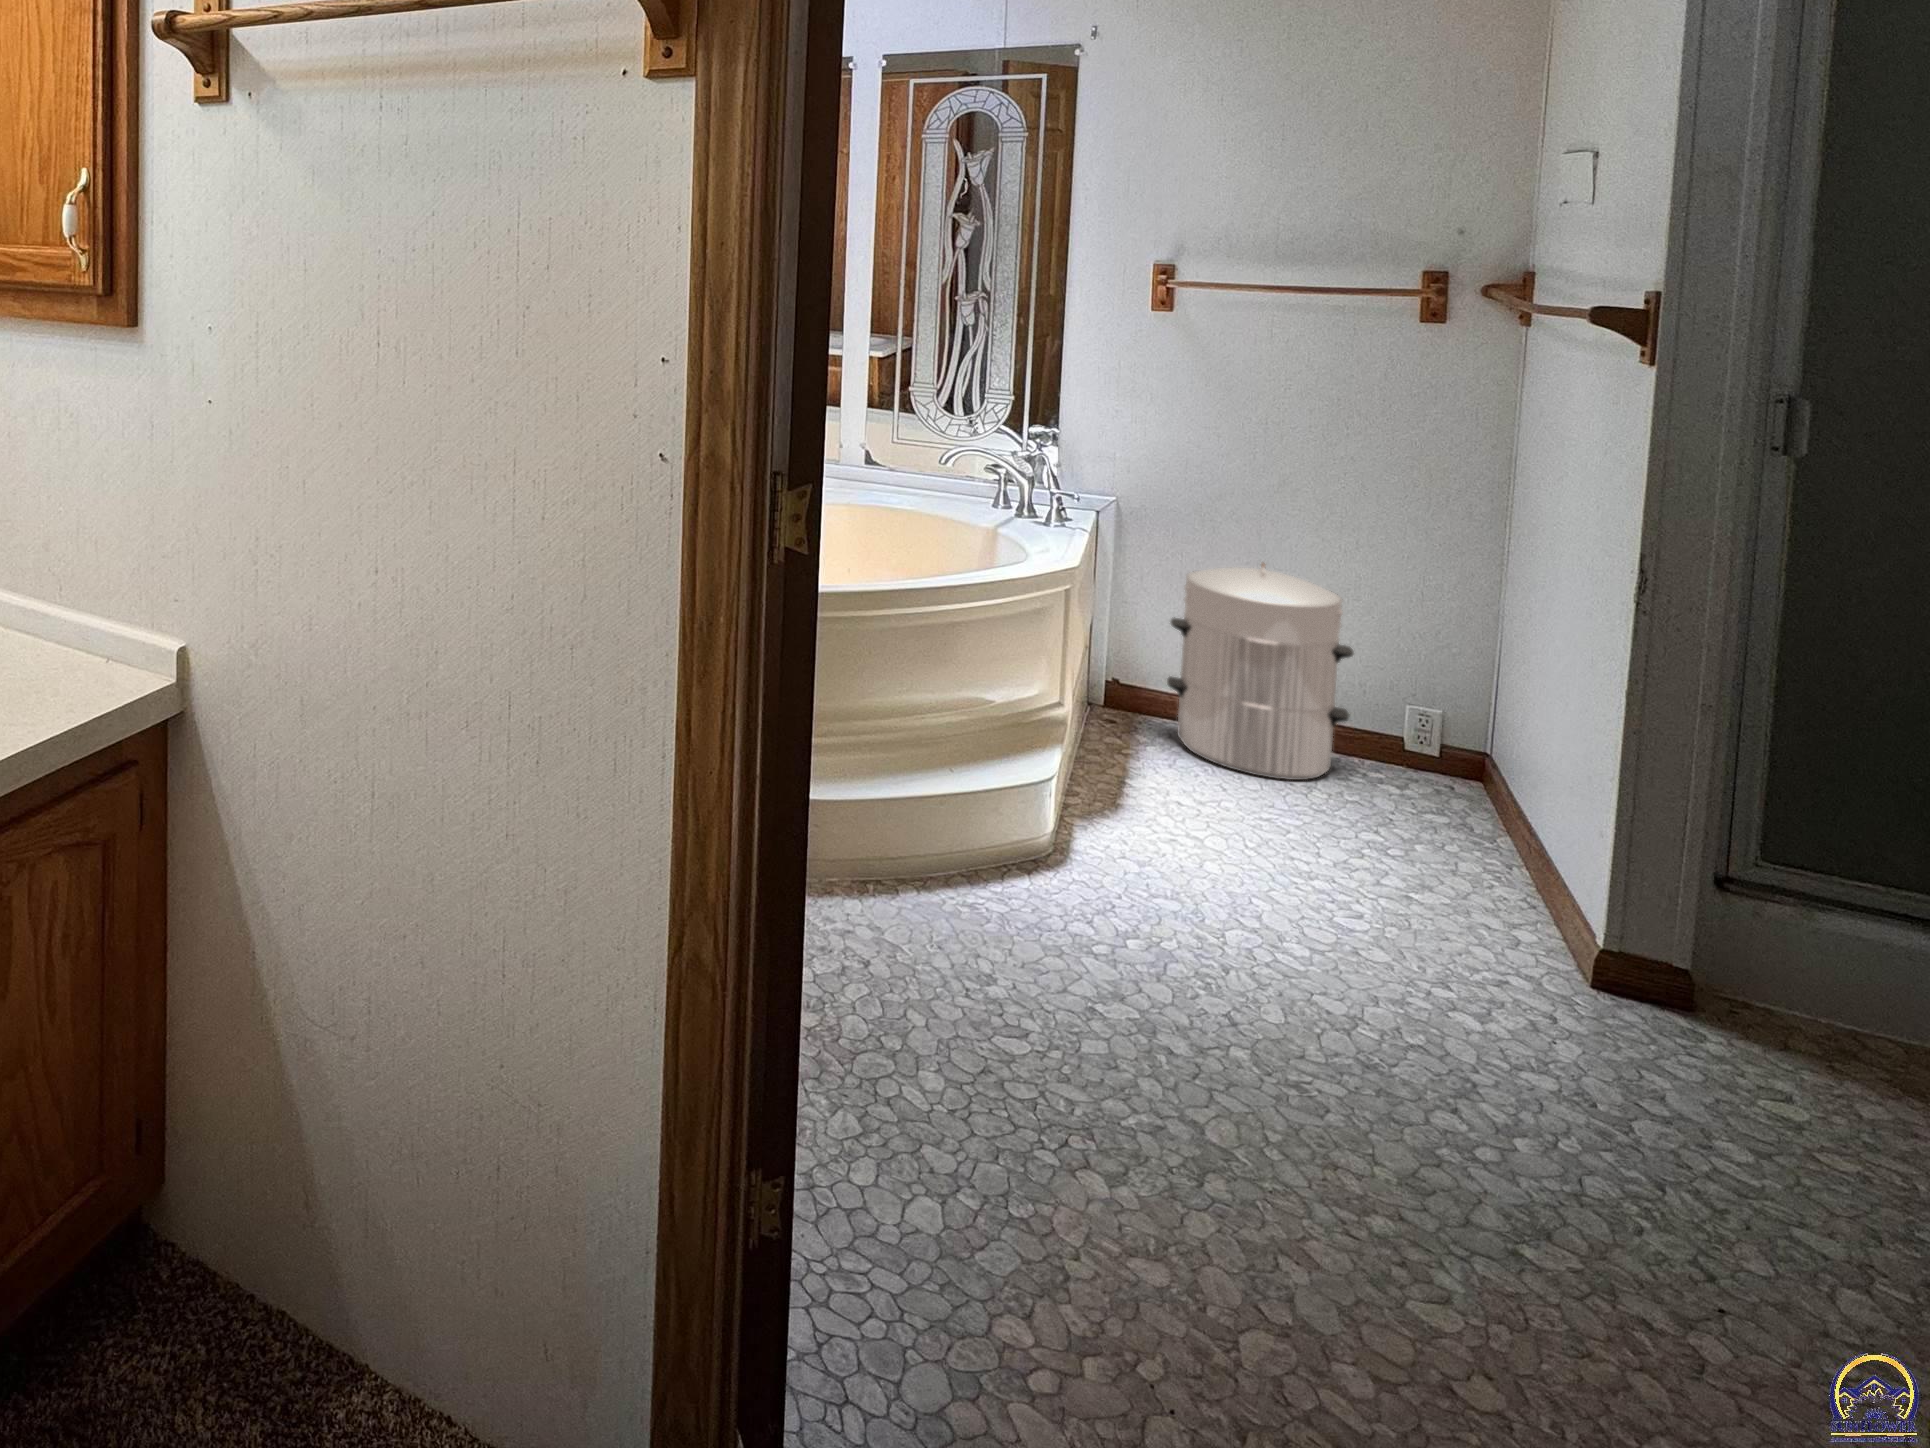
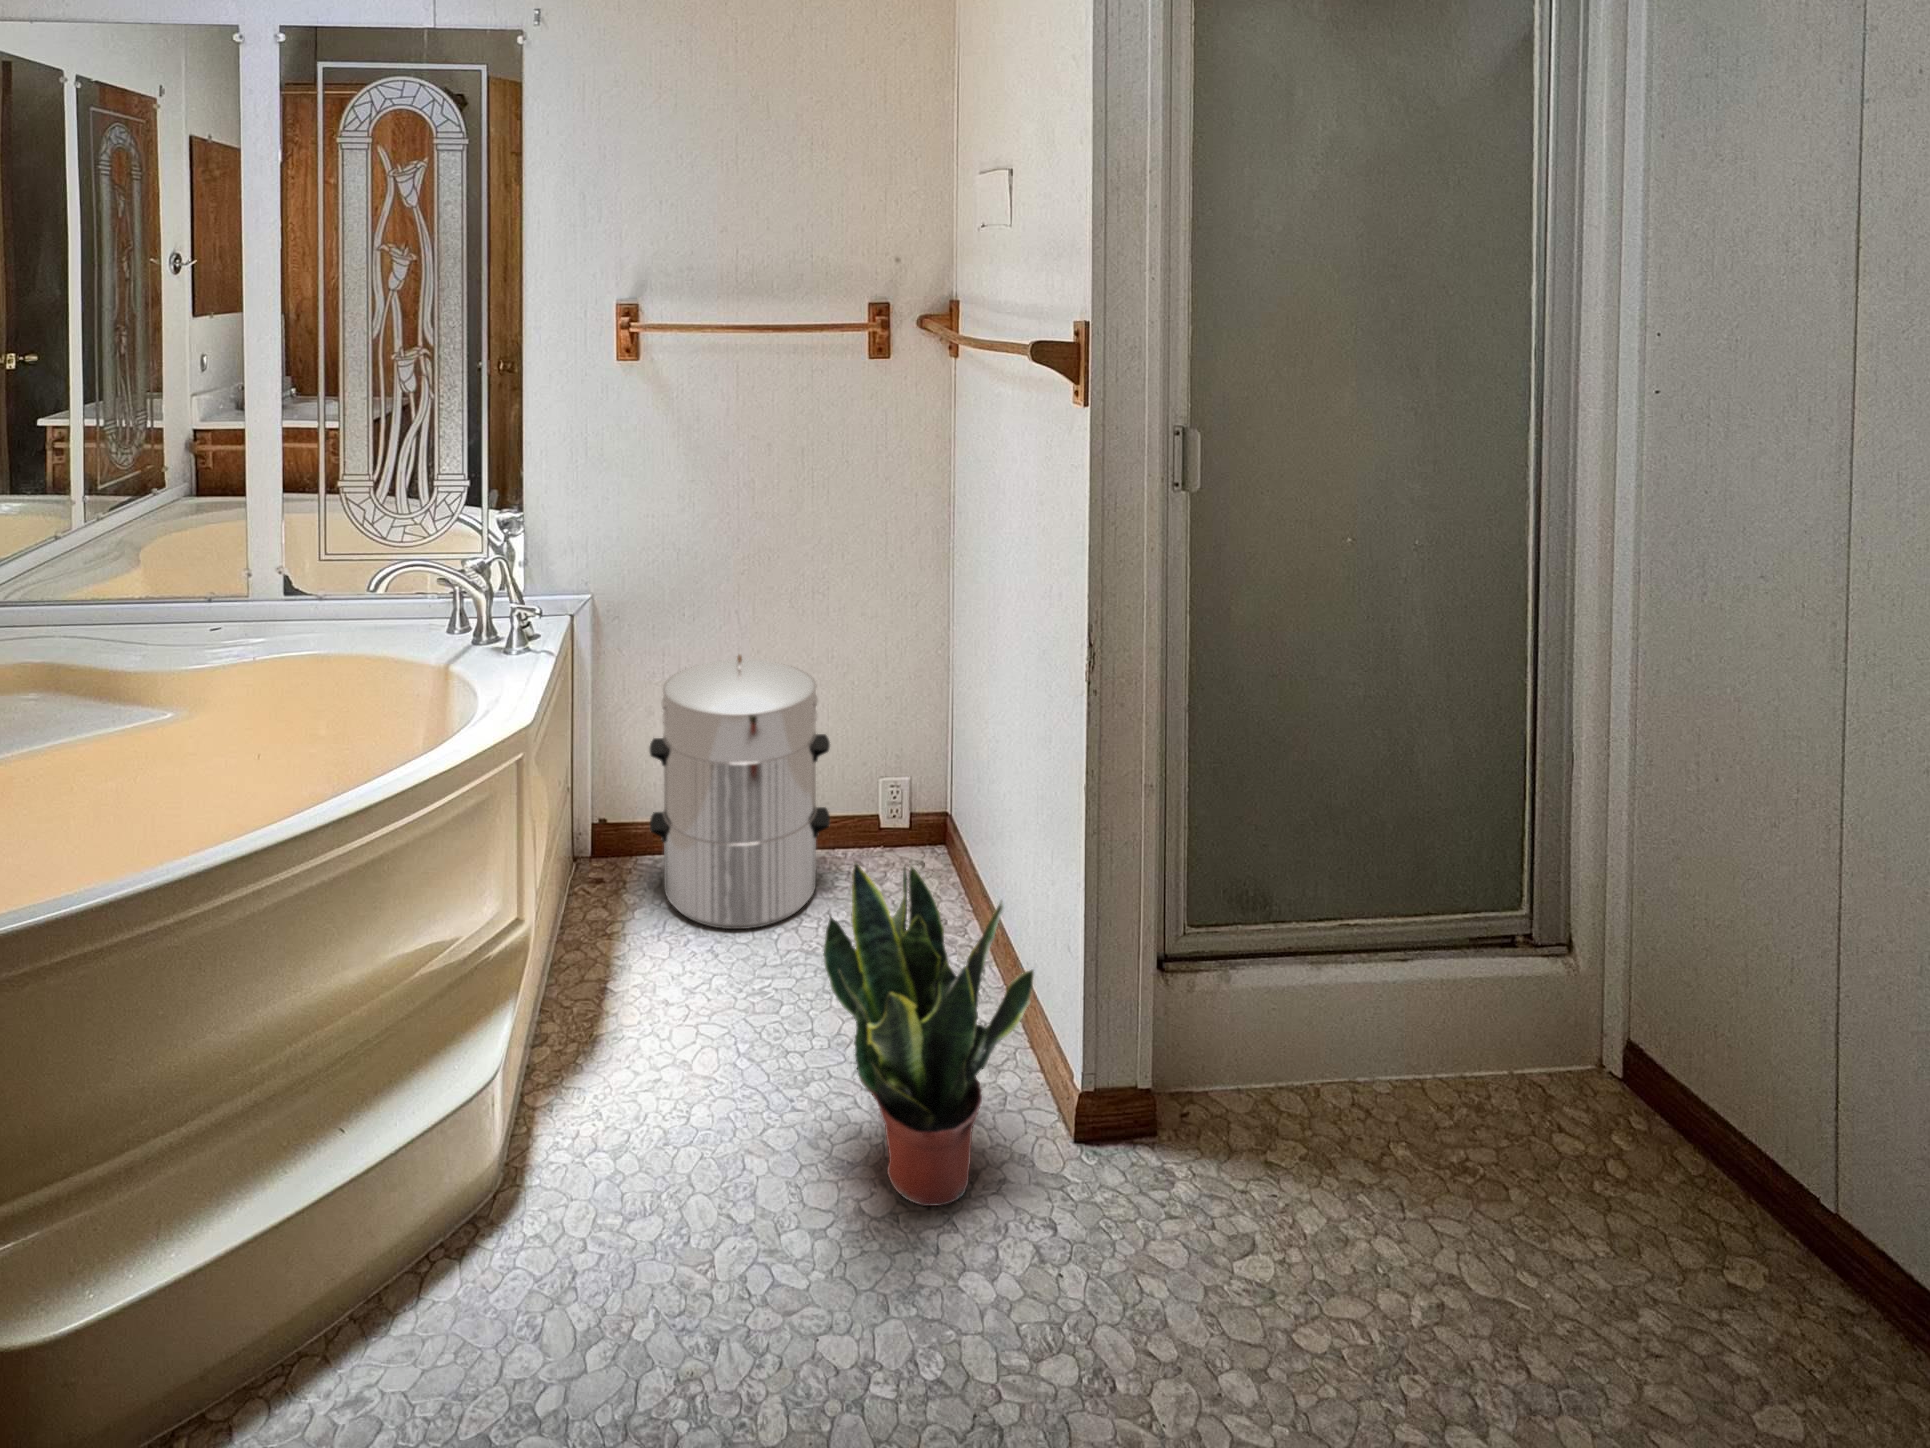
potted plant: none [1346,680,1554,941] -> present [824,863,1034,1206]

